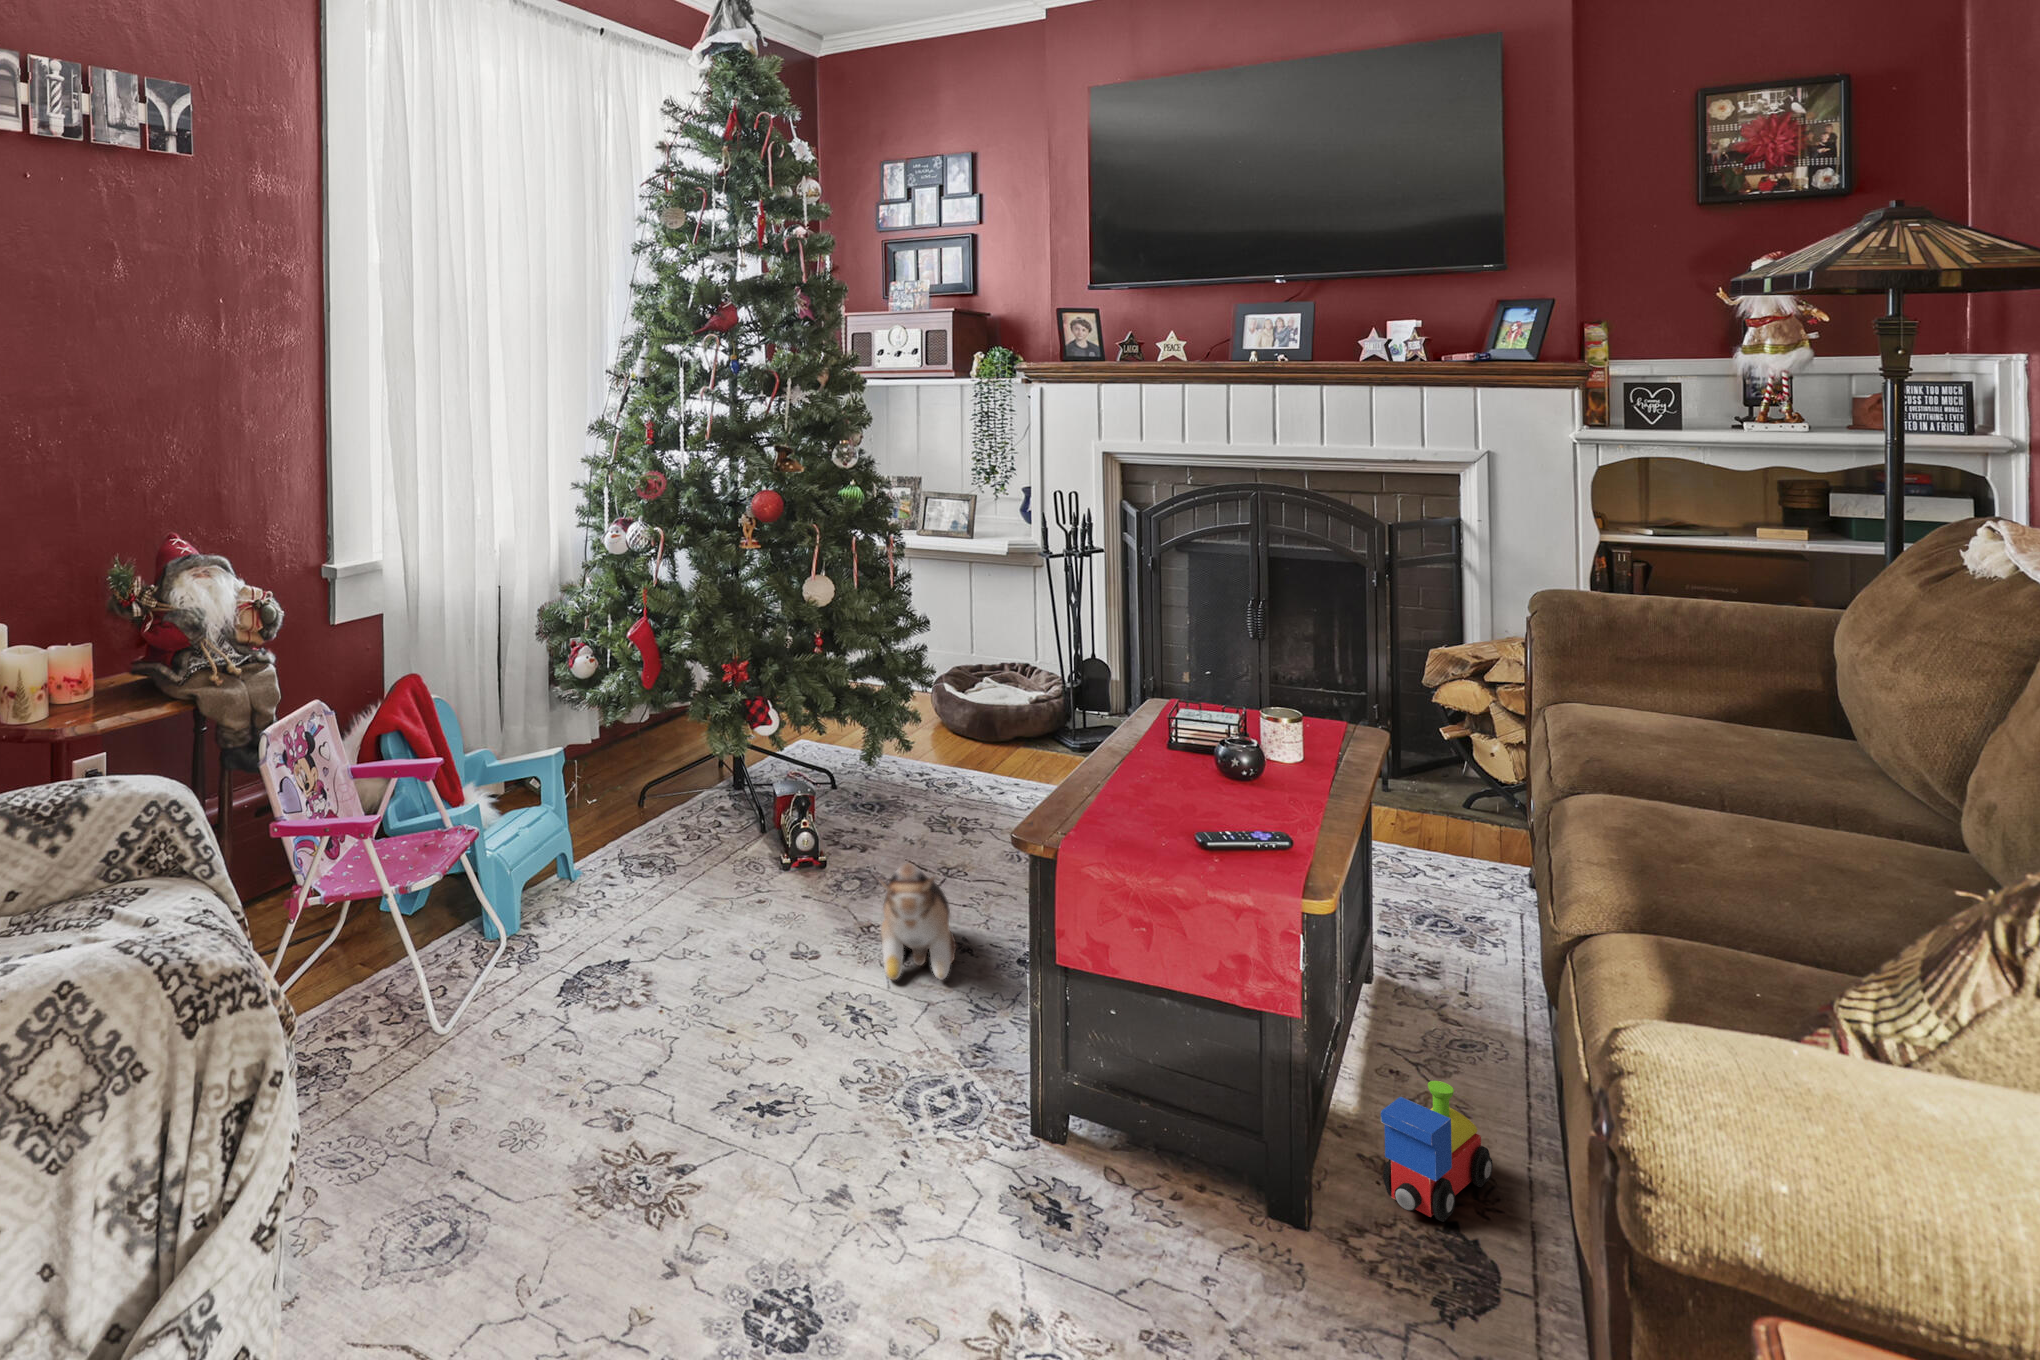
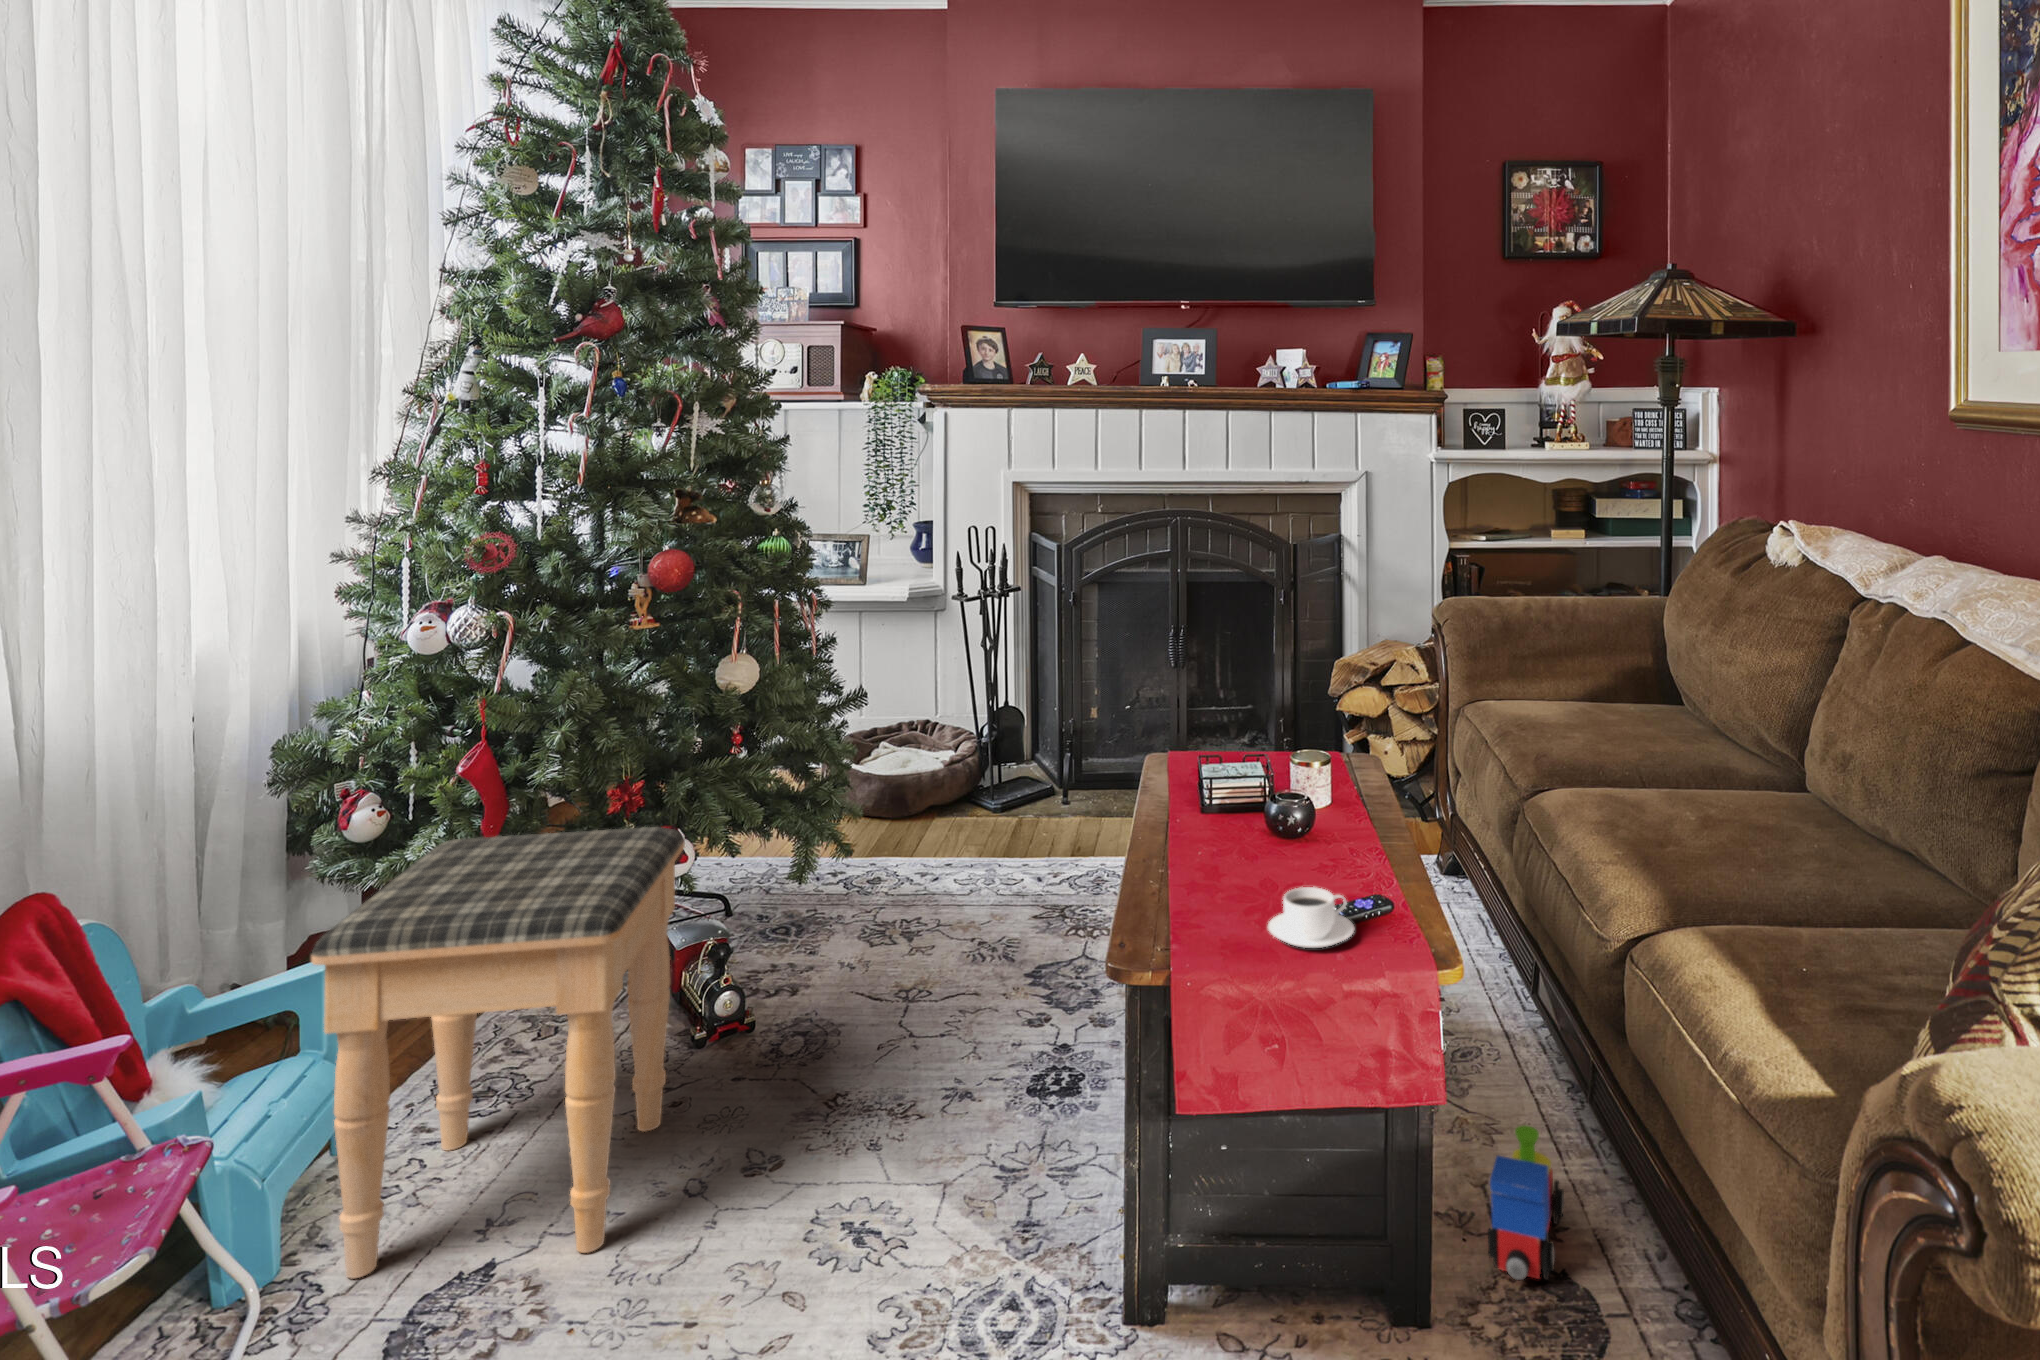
footstool: none [524,683,762,975] -> present [311,827,685,1278]
coffee cup: none [1161,808,1242,859] -> present [1268,887,1354,948]
plush toy: present [880,864,957,980] -> none [866,1012,958,1168]

